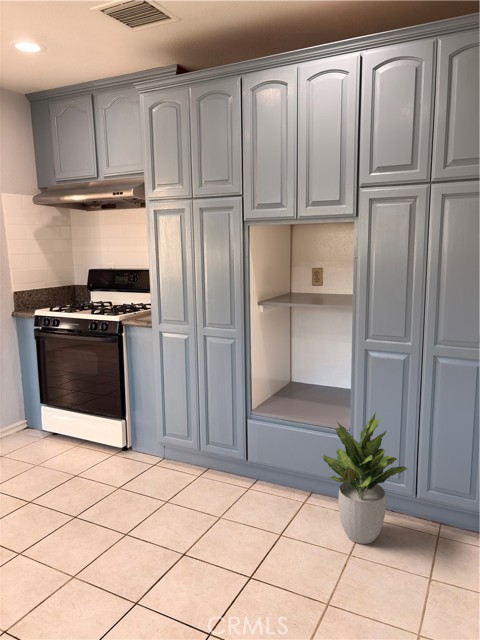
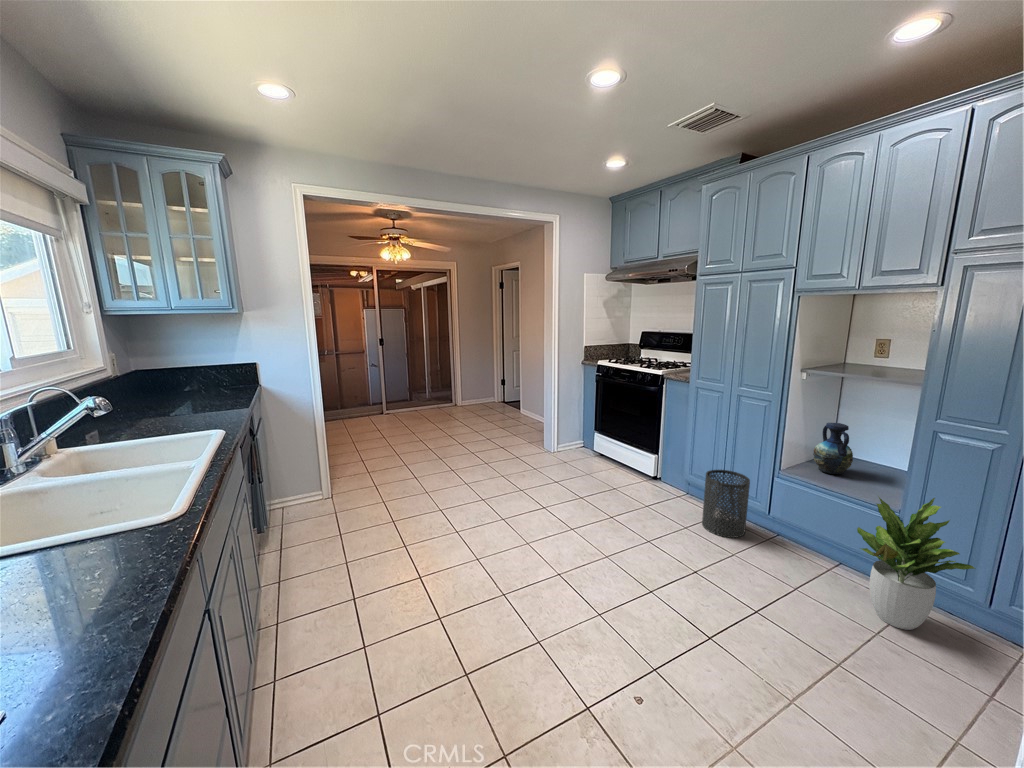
vase: none [277,353,309,405] -> present [813,423,853,474]
trash can: none [180,422,227,500] -> present [702,470,750,538]

